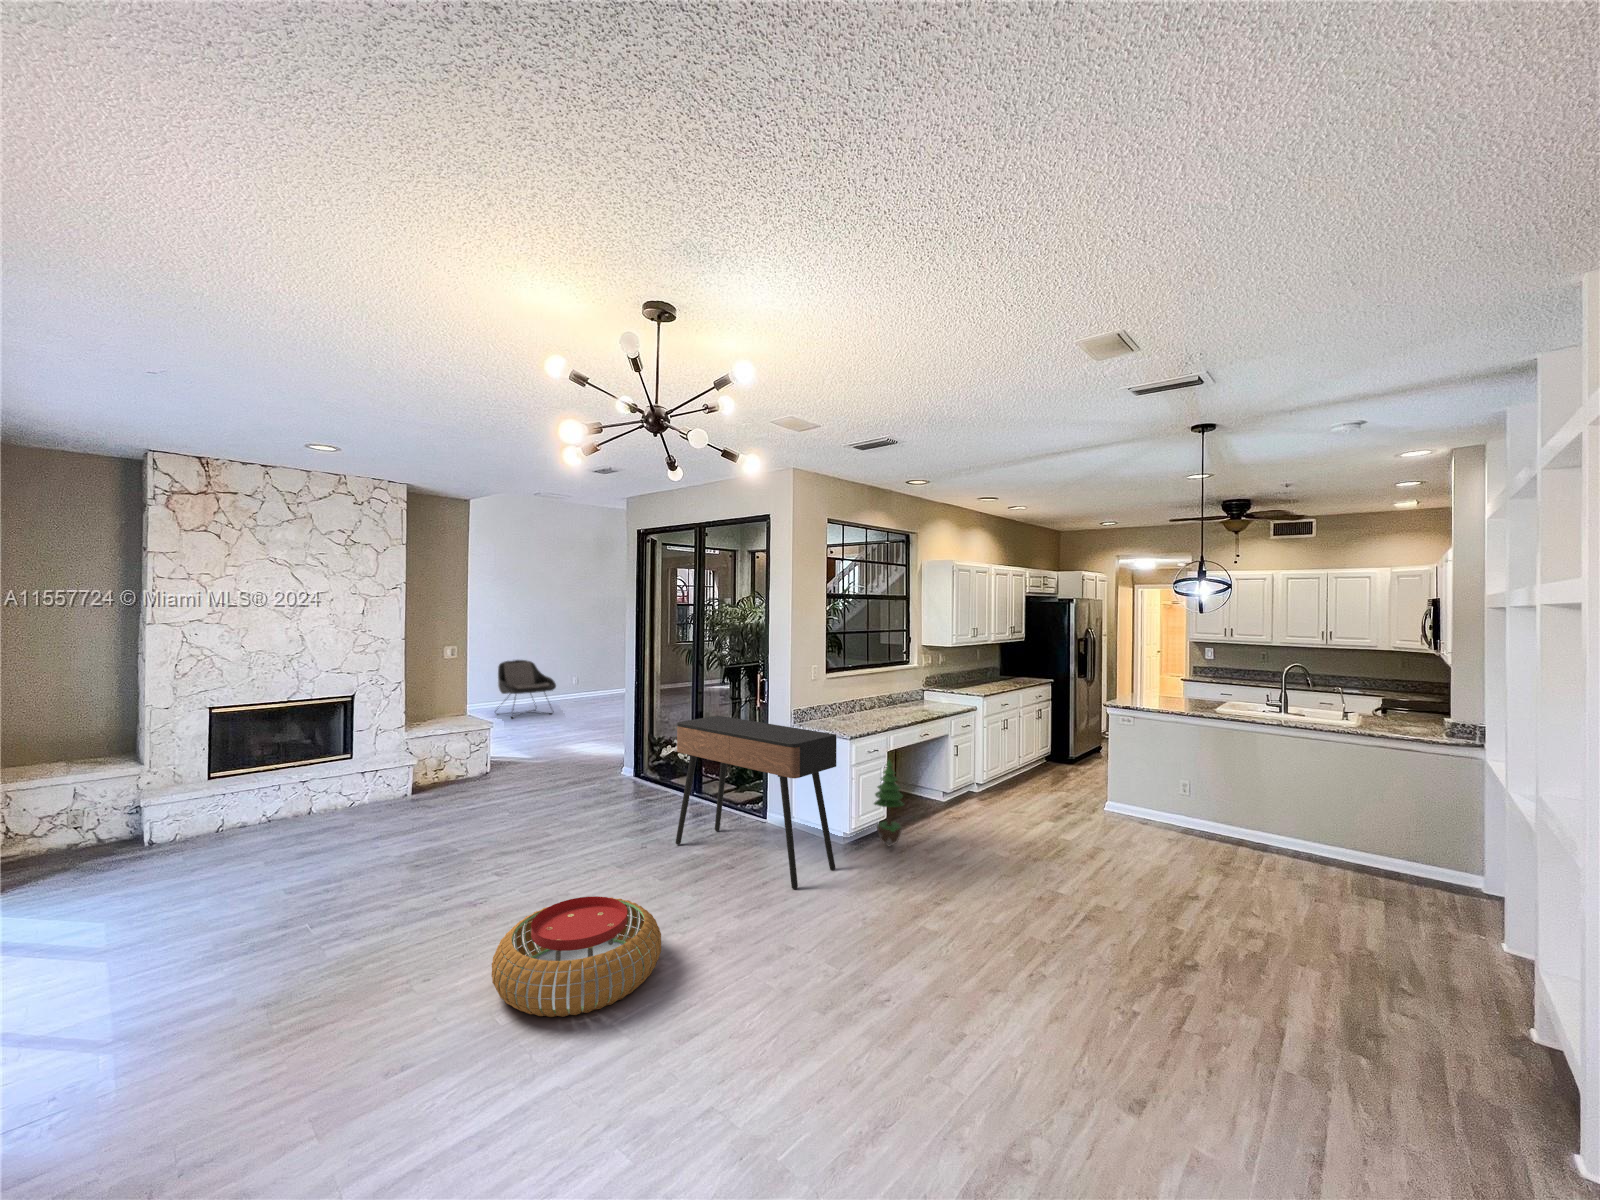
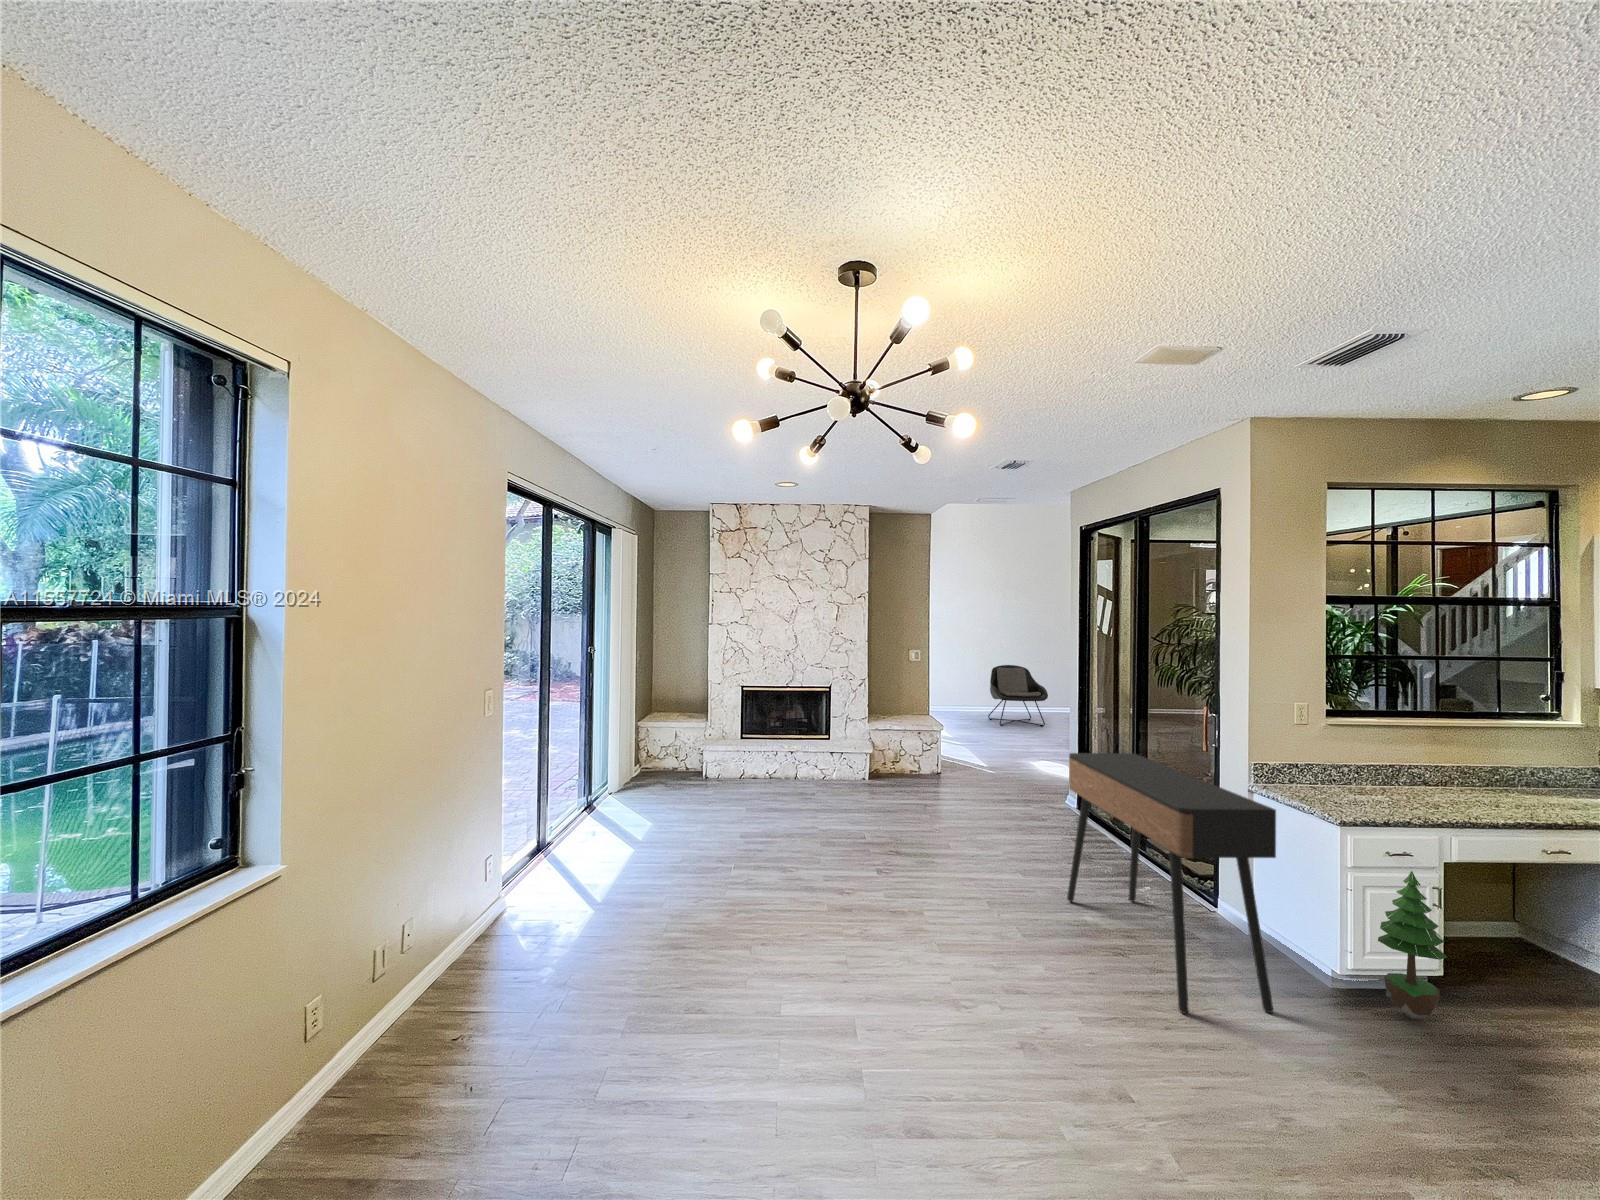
pouf: present [491,896,661,1017] -> none [789,913,956,1037]

